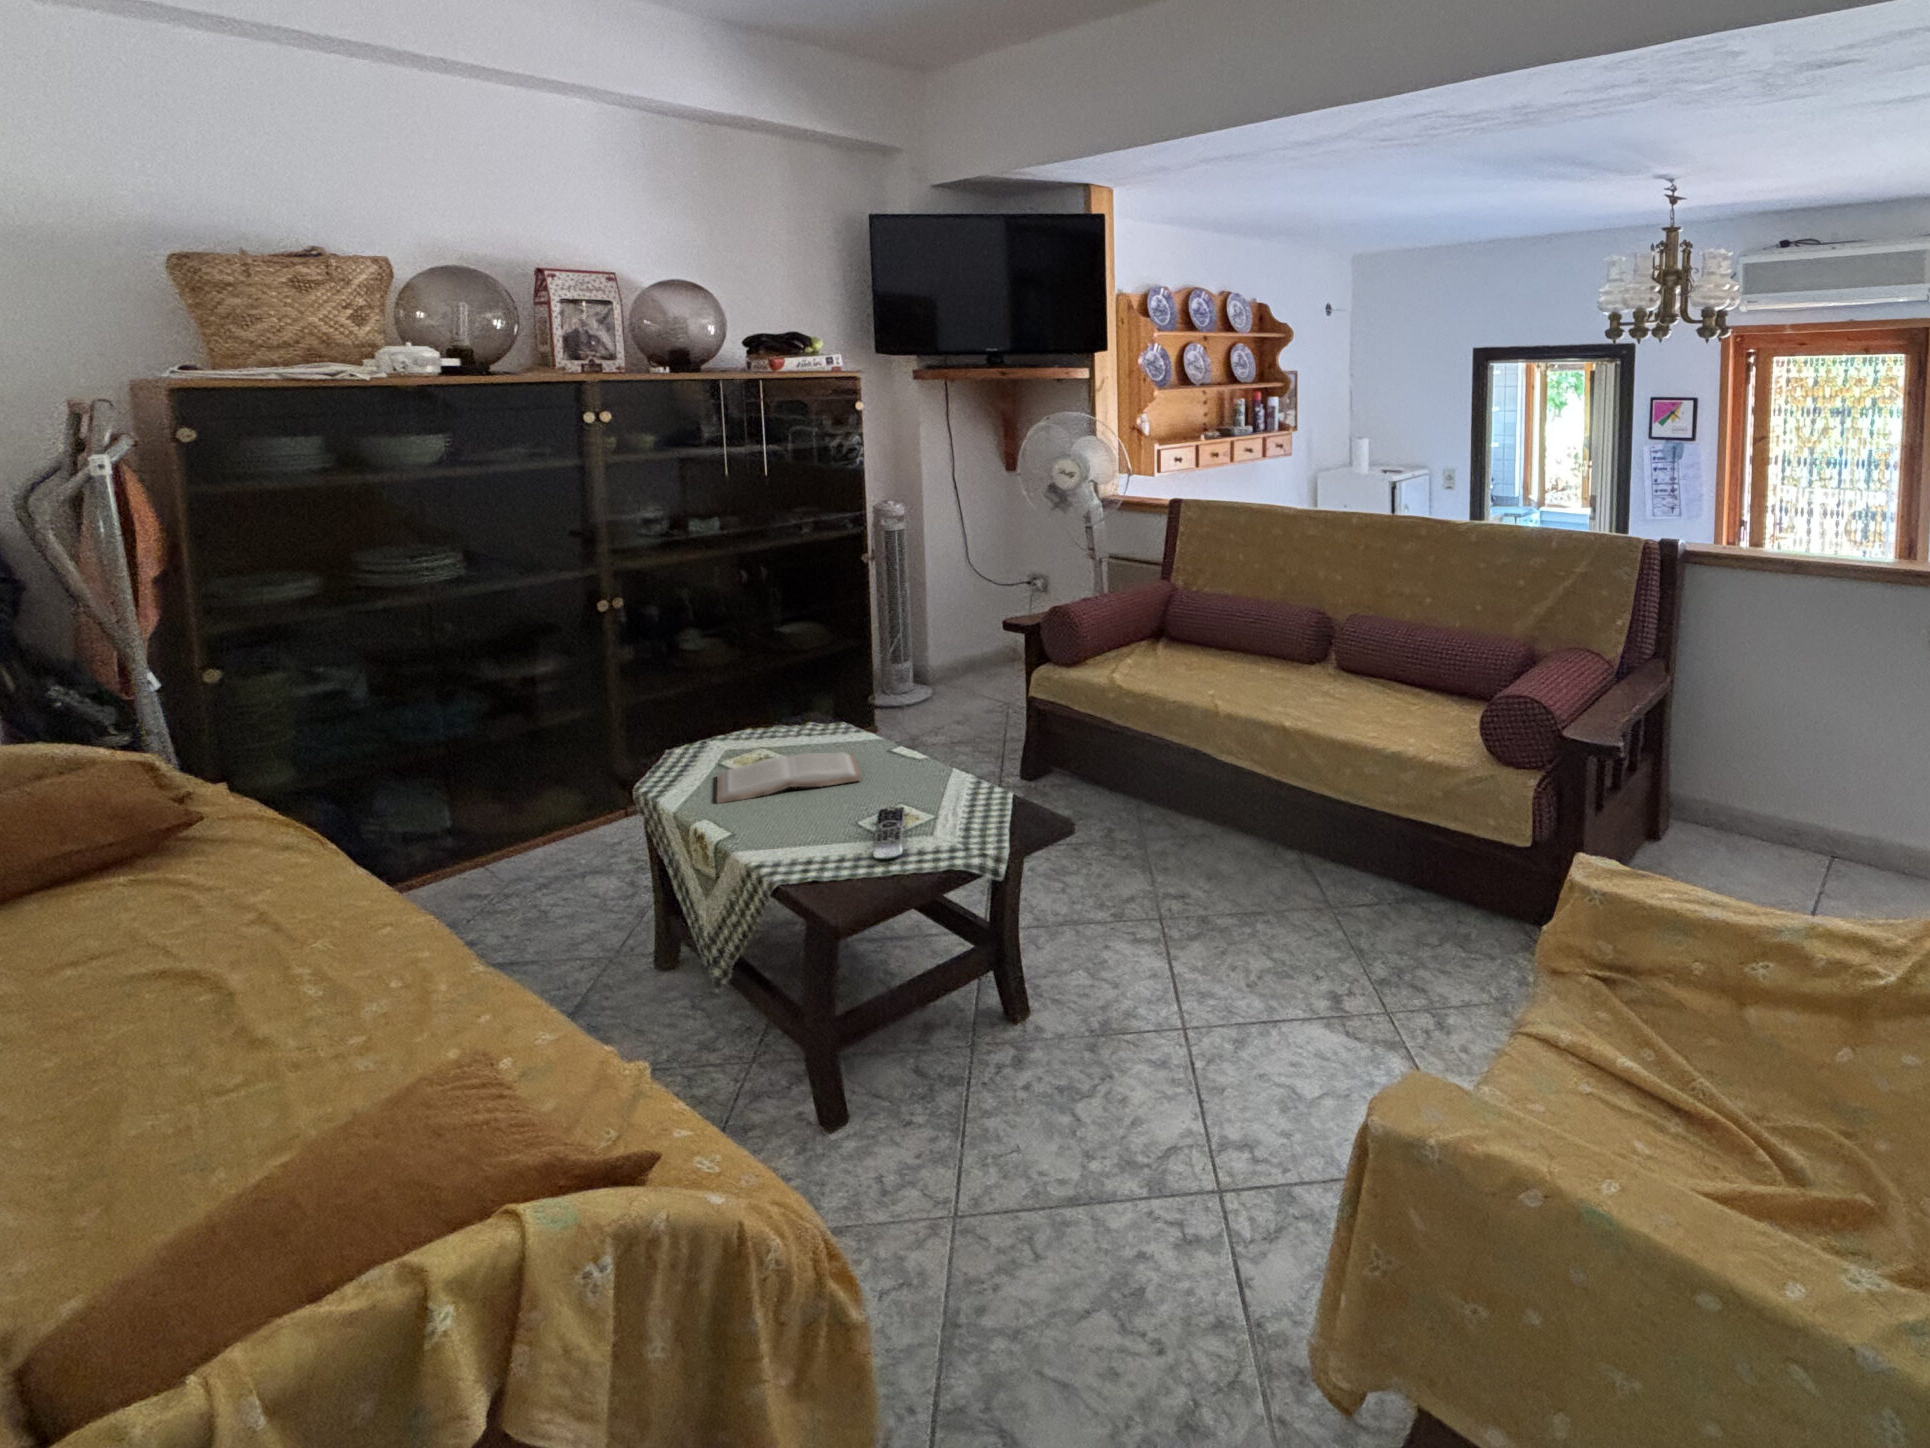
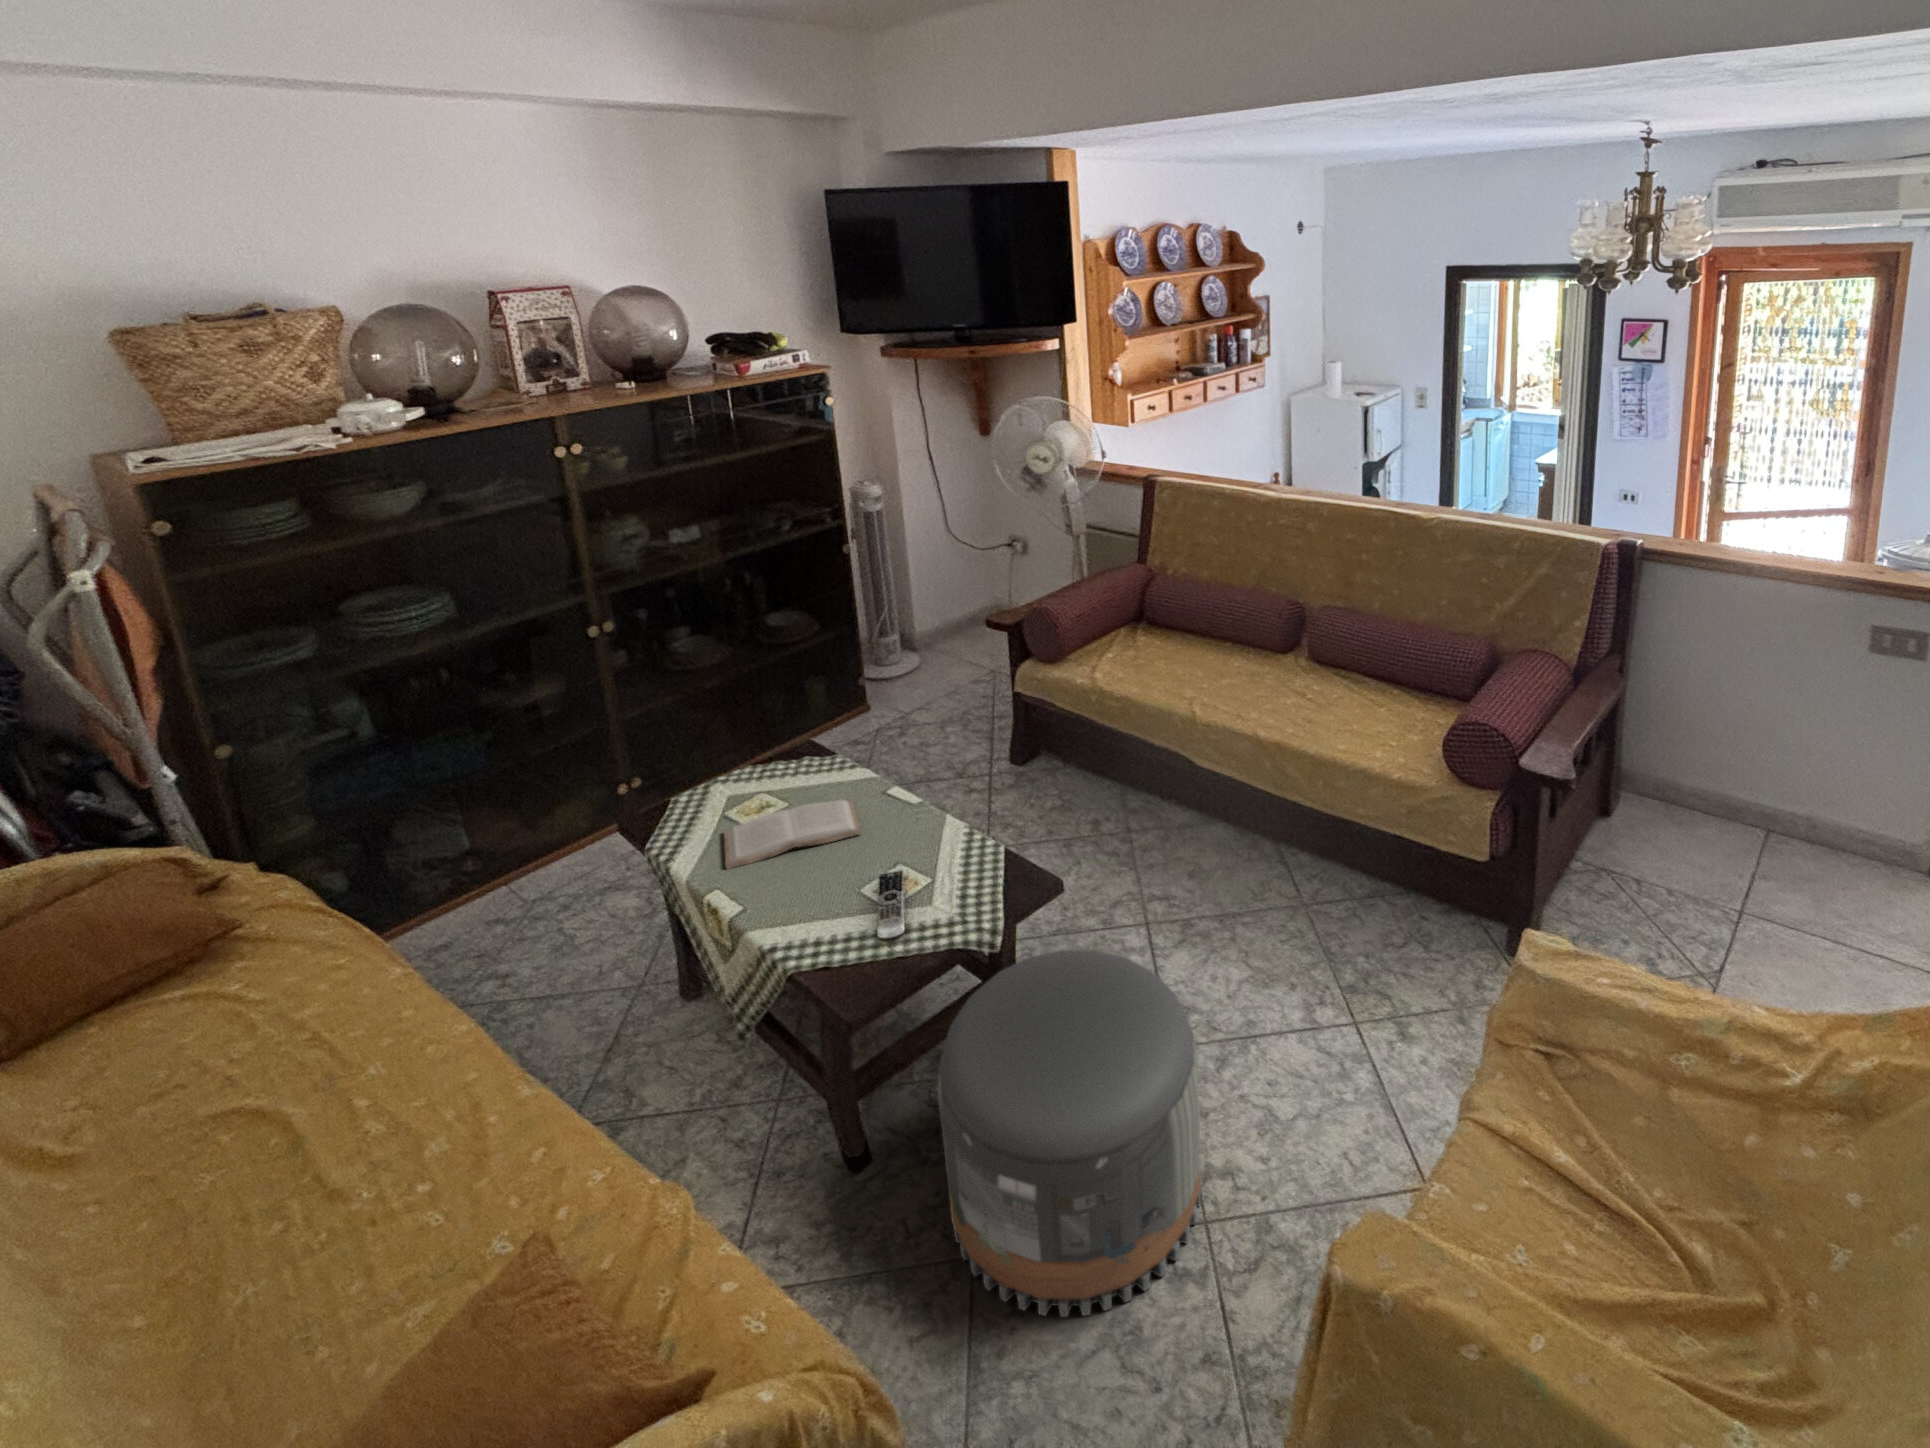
pouf: none [928,889,1217,1276] -> present [938,949,1201,1317]

